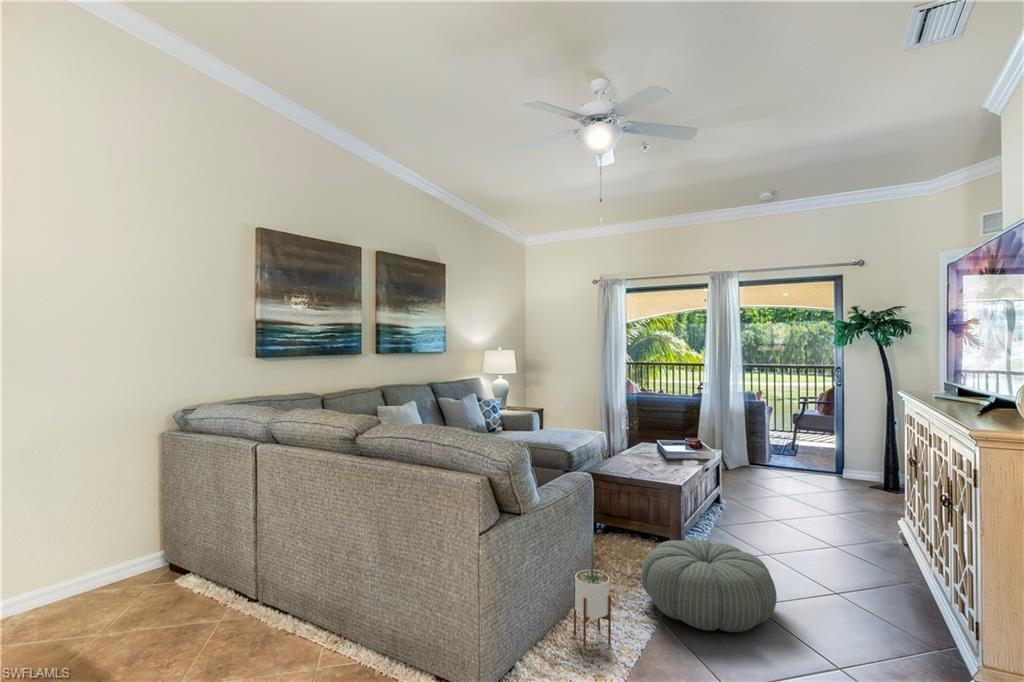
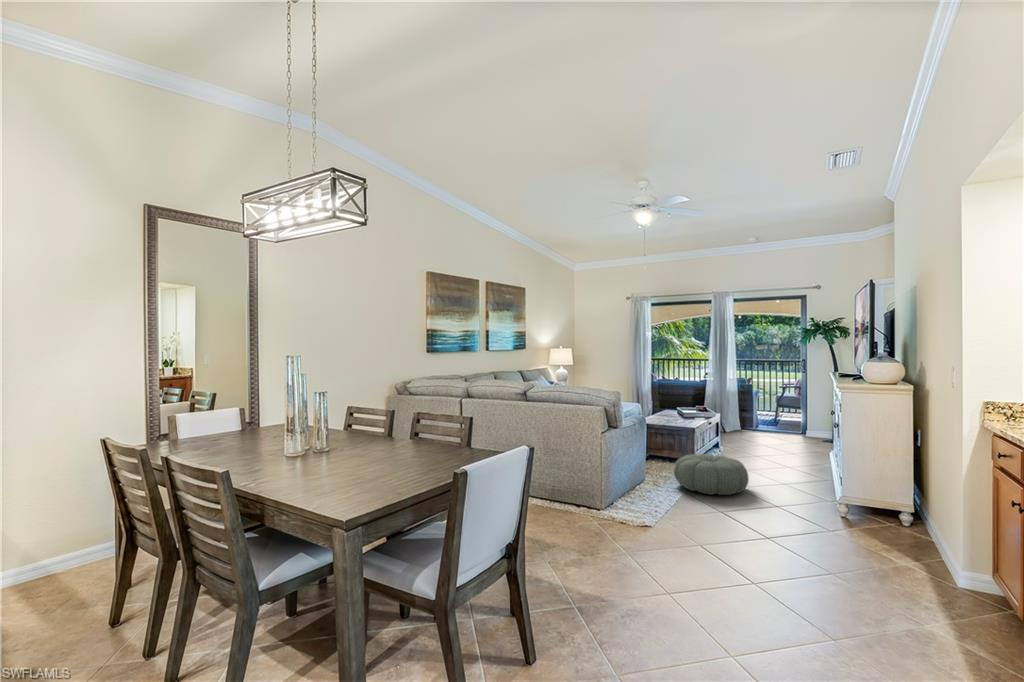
potted plant: present [574,532,611,646] -> none [639,436,660,500]

